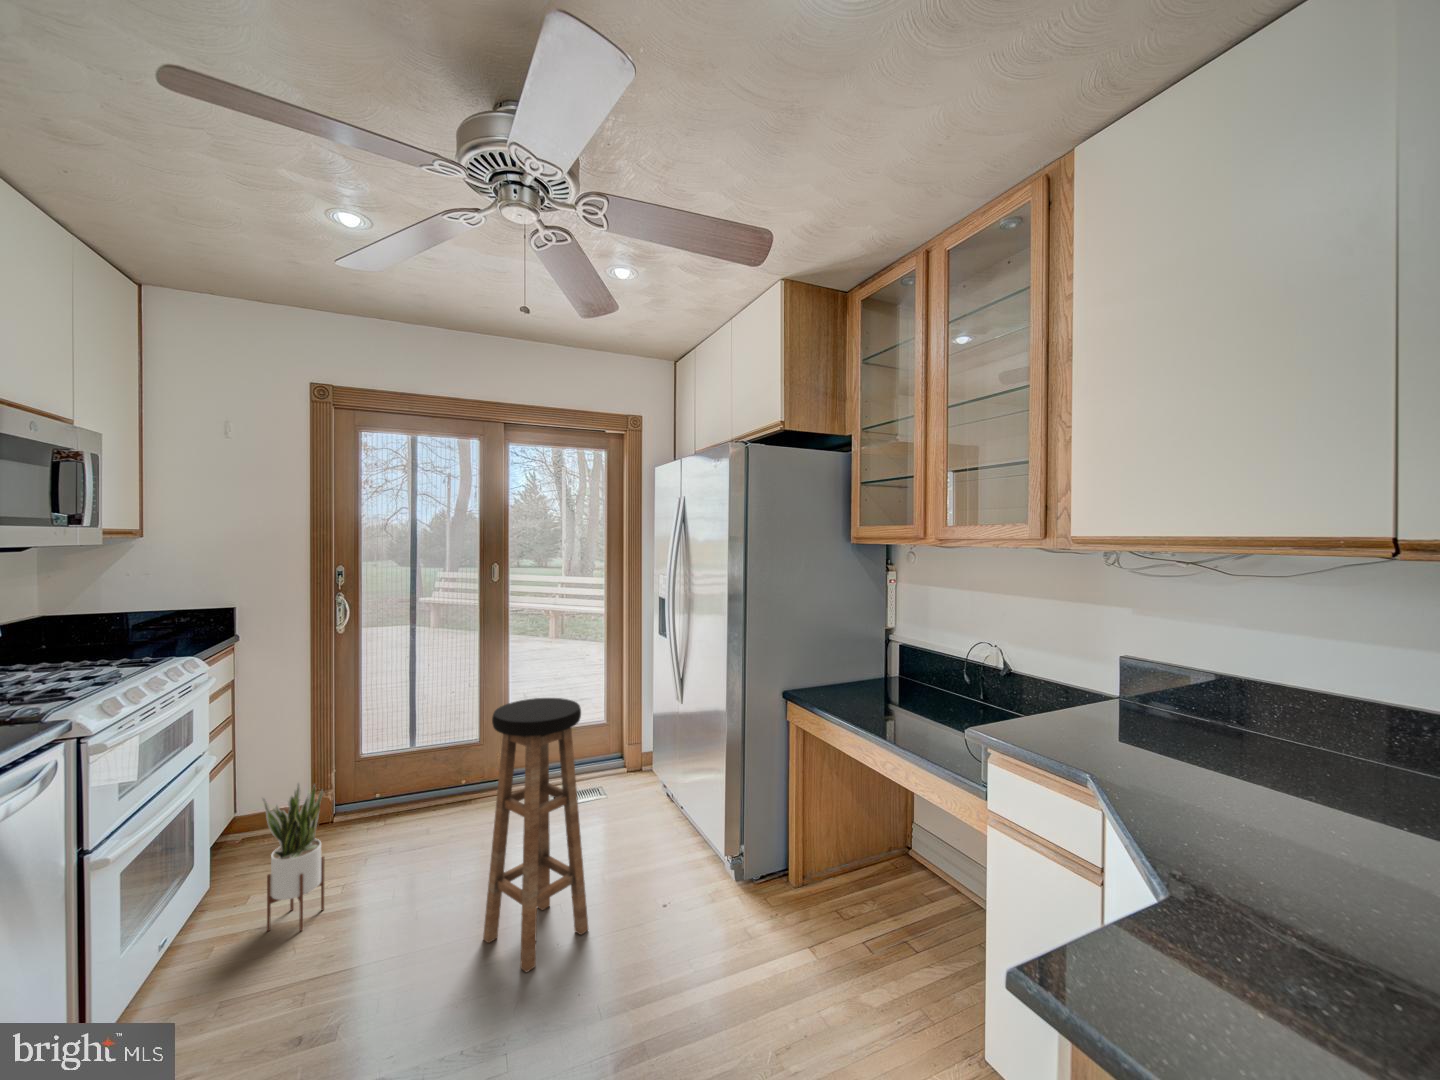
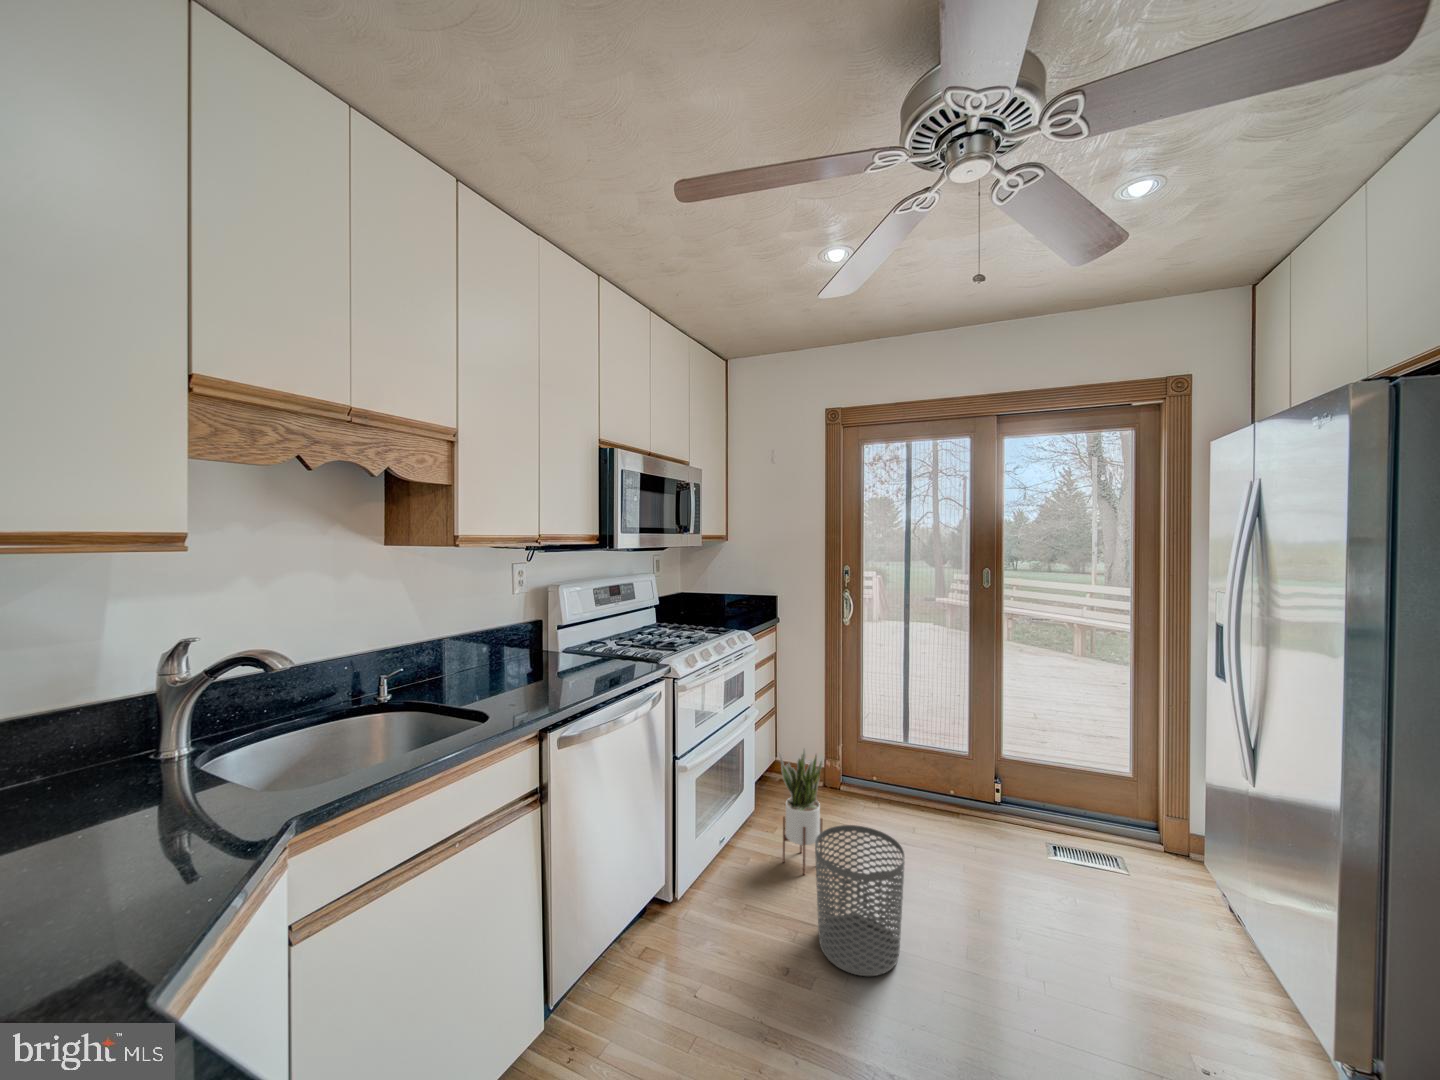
bar stool: present [483,698,588,972] -> none [951,727,1081,1045]
waste bin: none [329,837,436,999] -> present [815,825,905,976]

